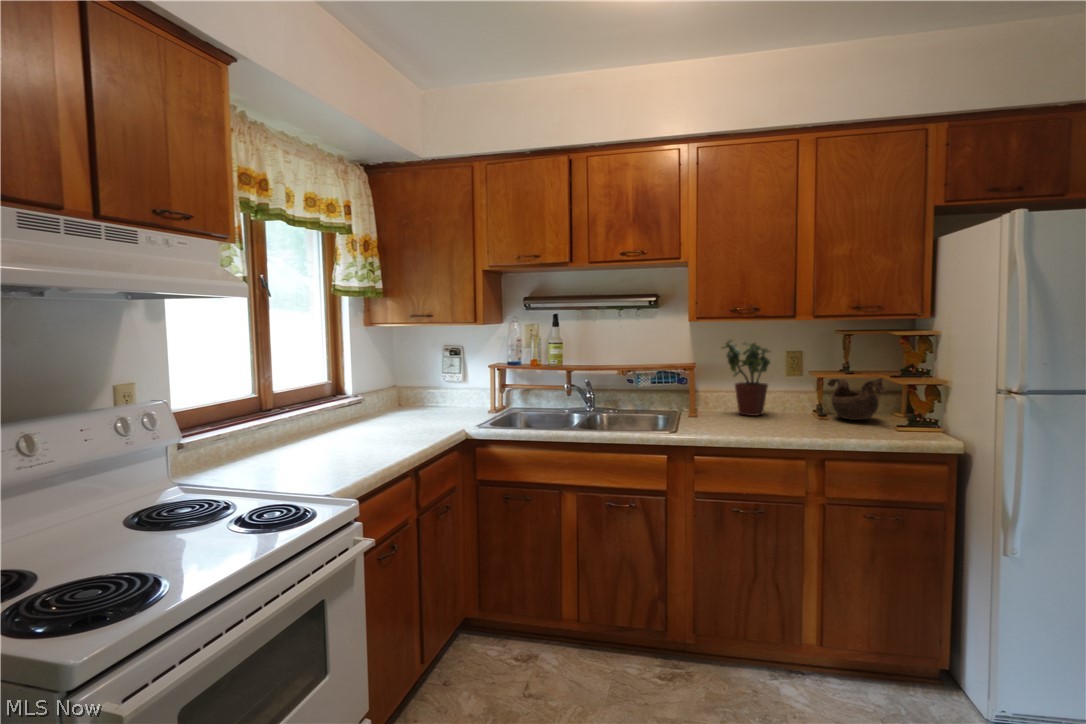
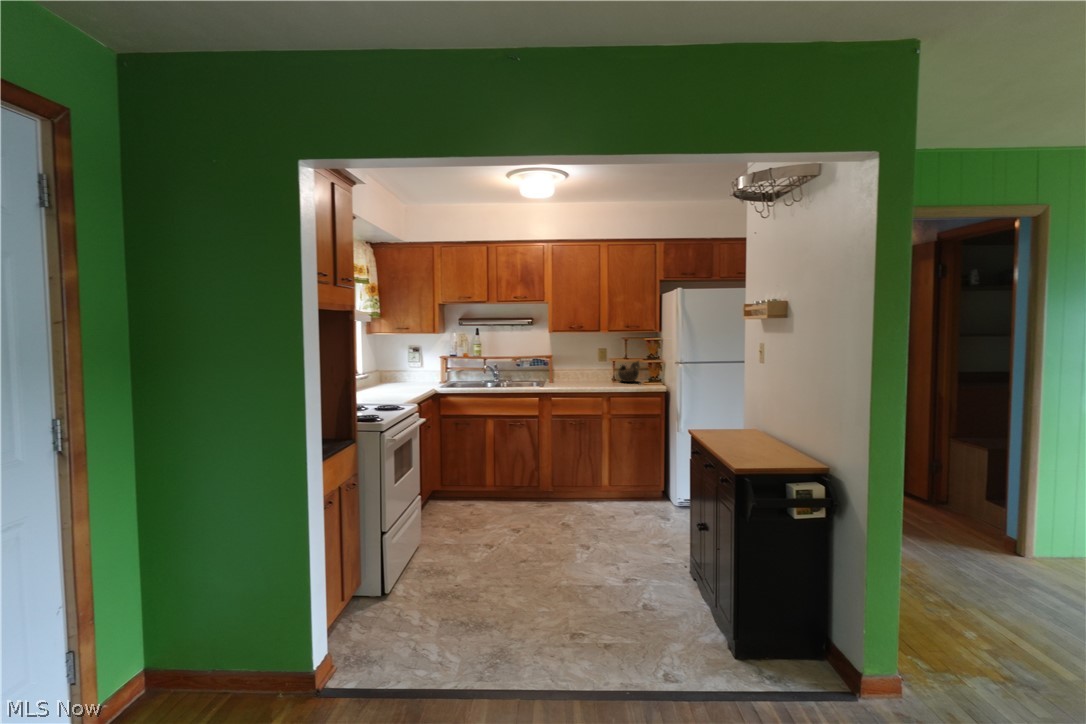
potted plant: present [722,340,770,416] -> none [565,342,590,381]

